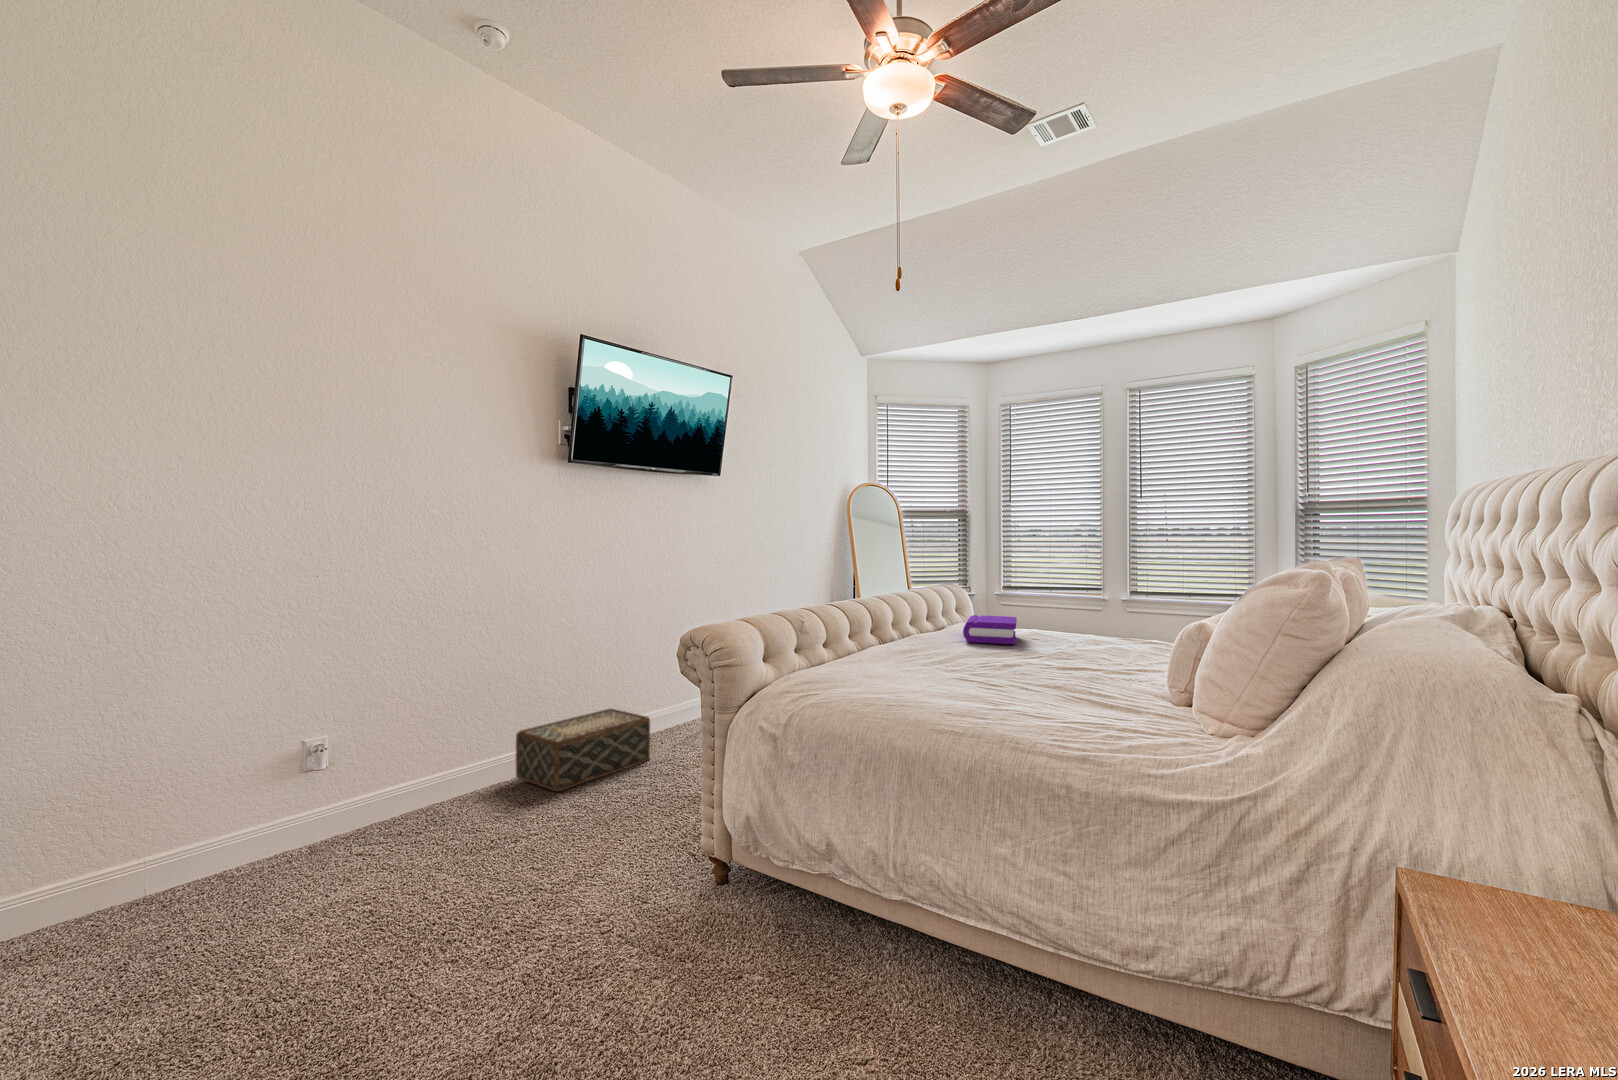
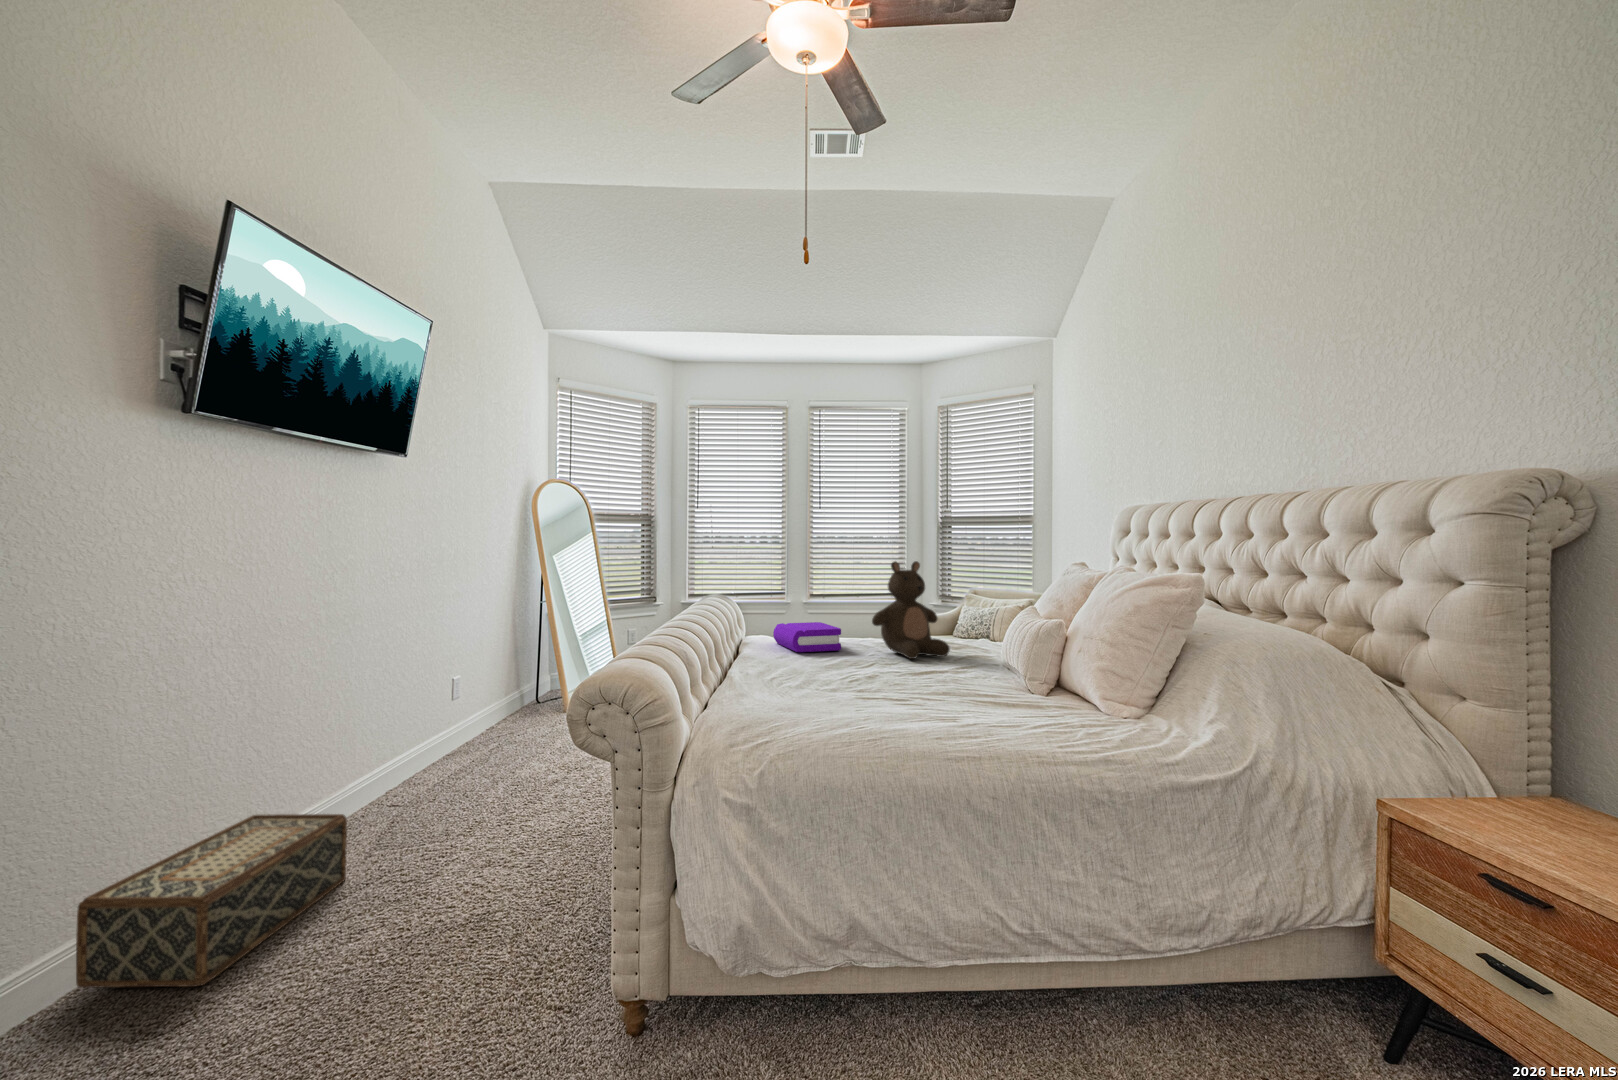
stuffed bear: none [1039,559,1123,660] -> present [872,561,950,659]

